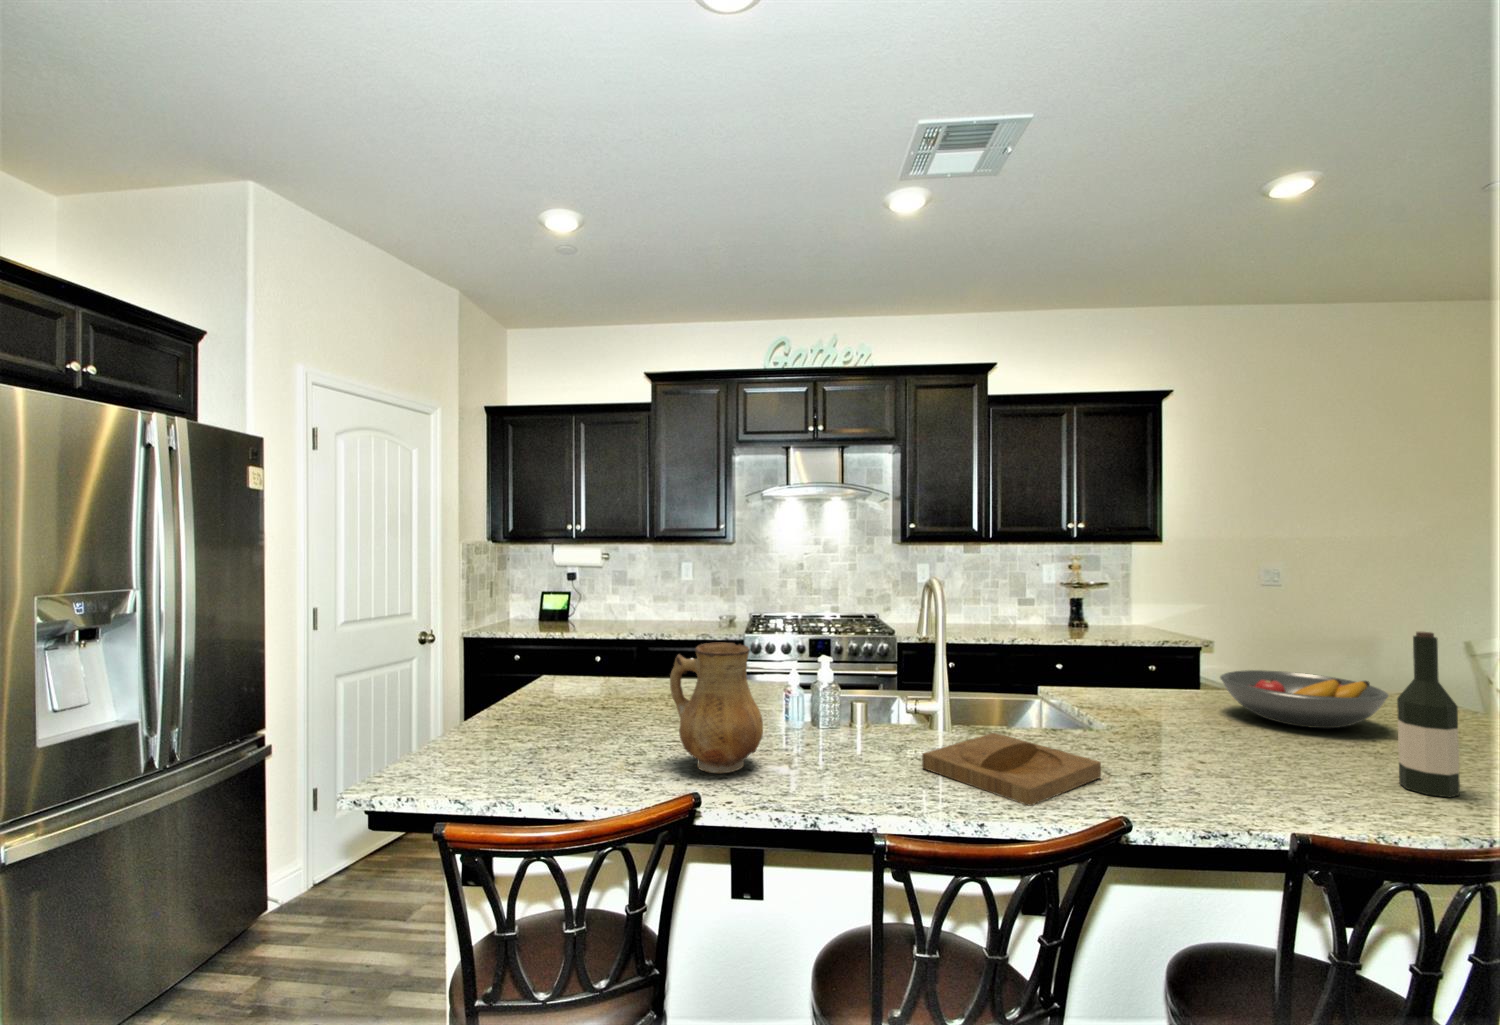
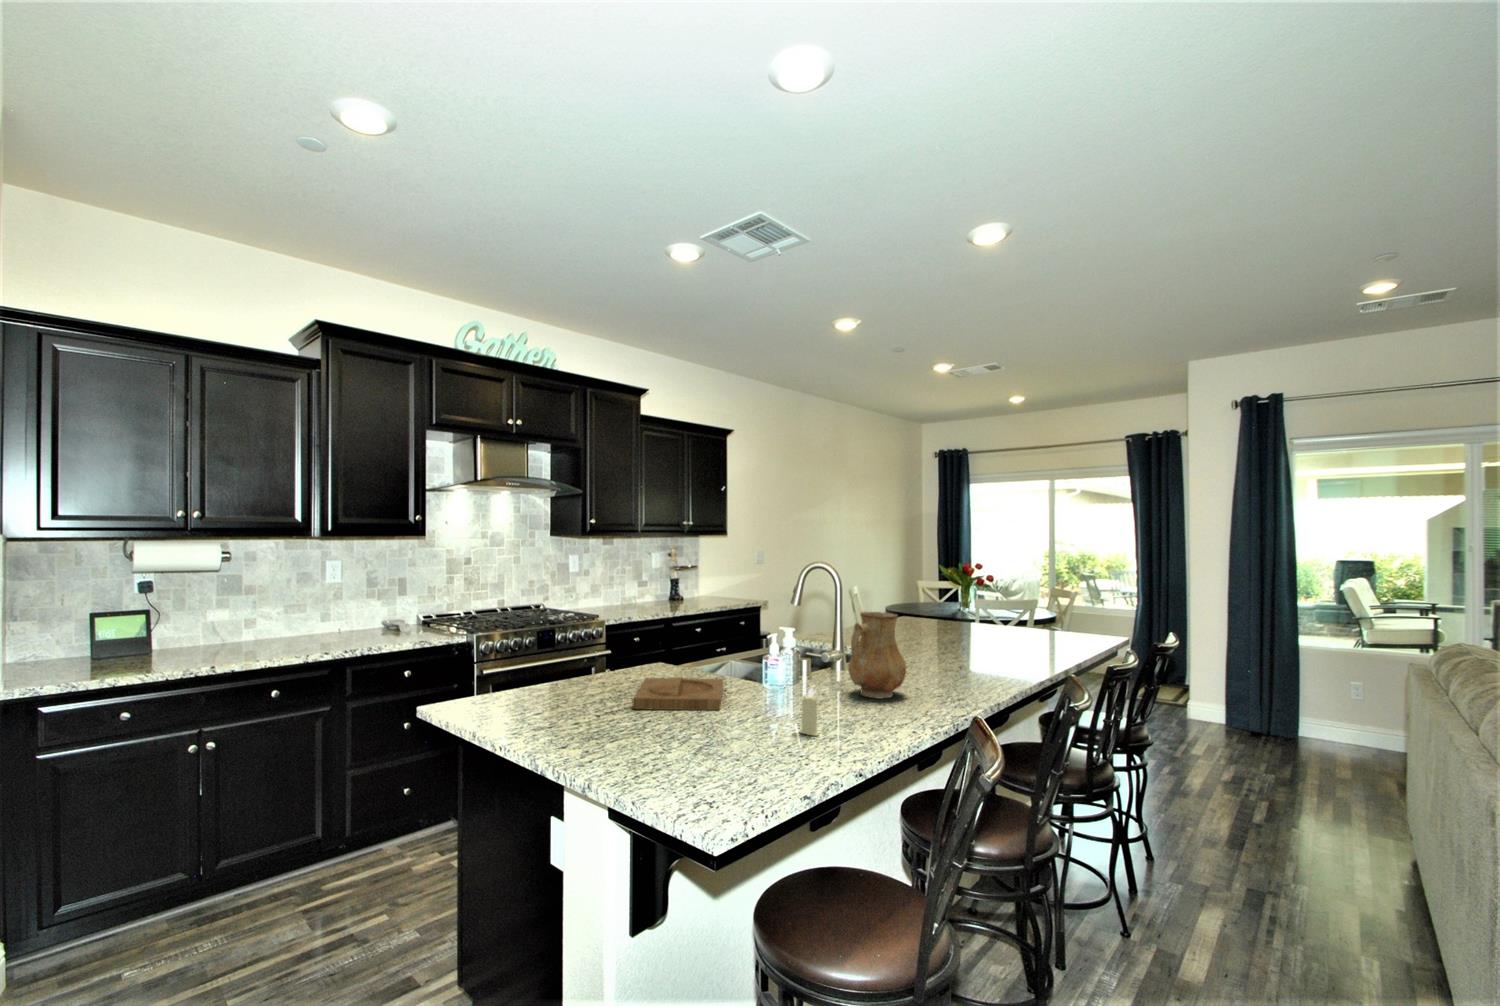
wine bottle: present [1397,632,1460,797] -> none [1020,576,1039,643]
fruit bowl: present [1220,670,1389,728] -> none [901,604,969,630]
candle: none [482,713,503,774] -> present [800,685,818,736]
tray: present [922,733,1101,806] -> present [633,677,723,710]

